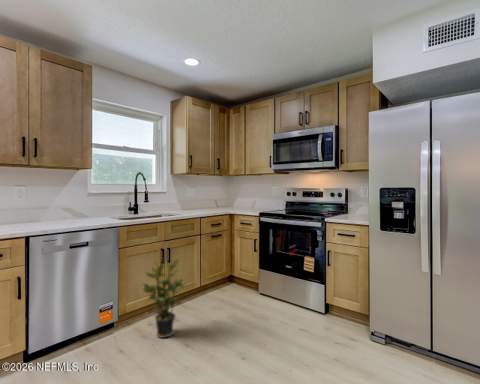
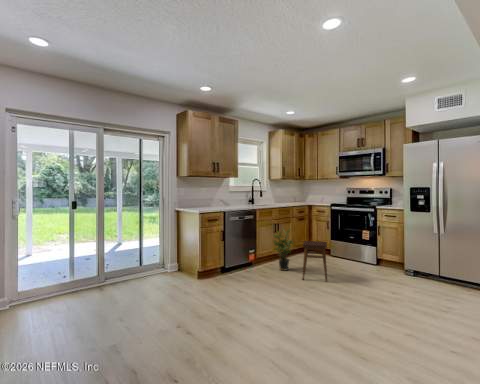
stool: none [182,285,236,373] -> present [303,241,327,281]

